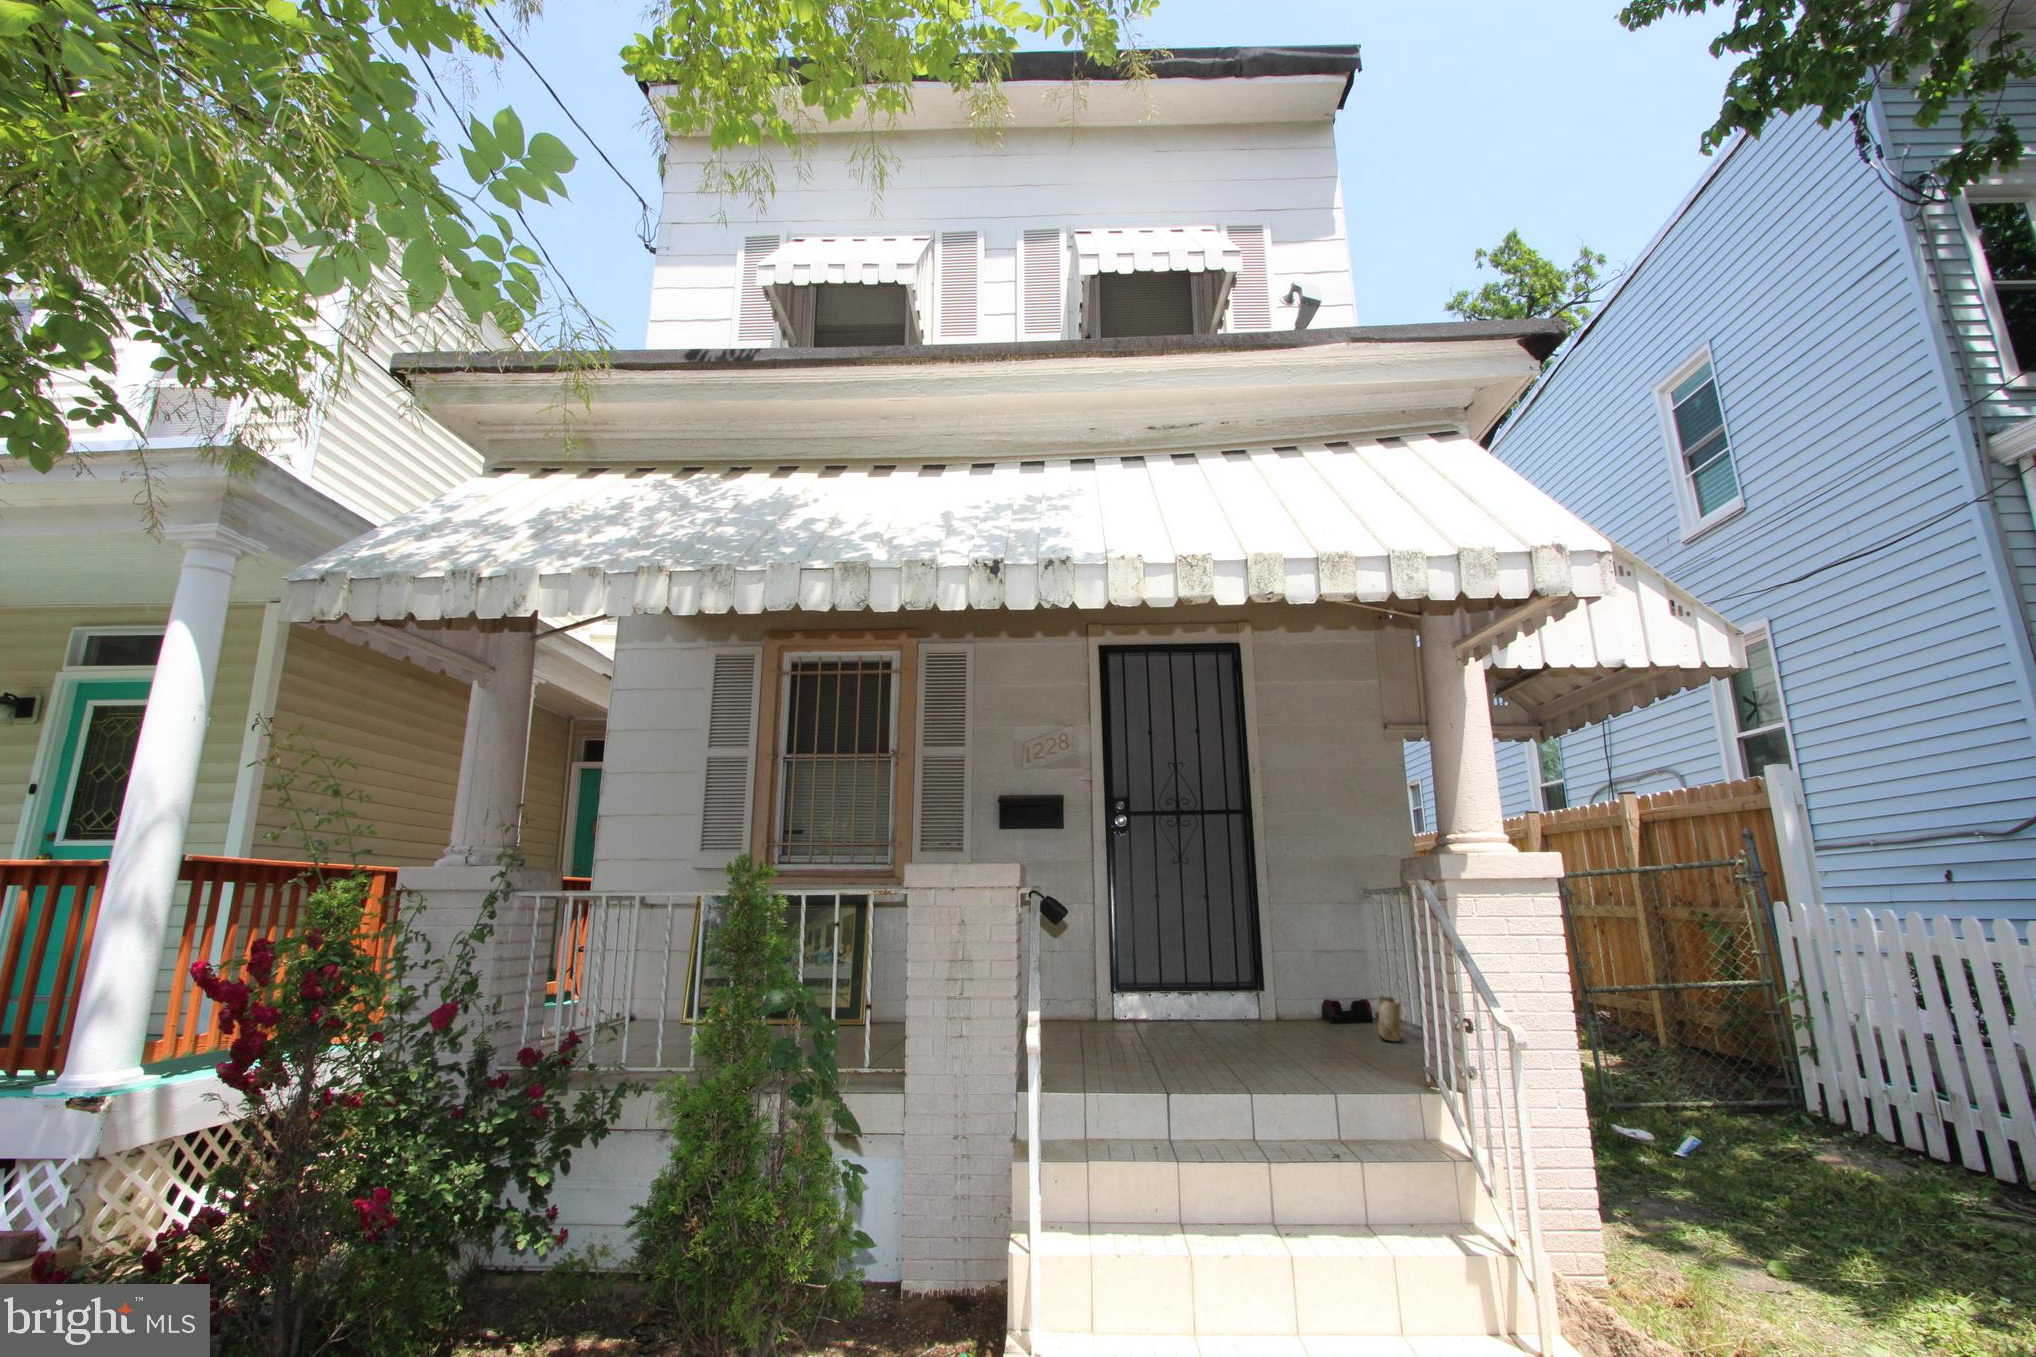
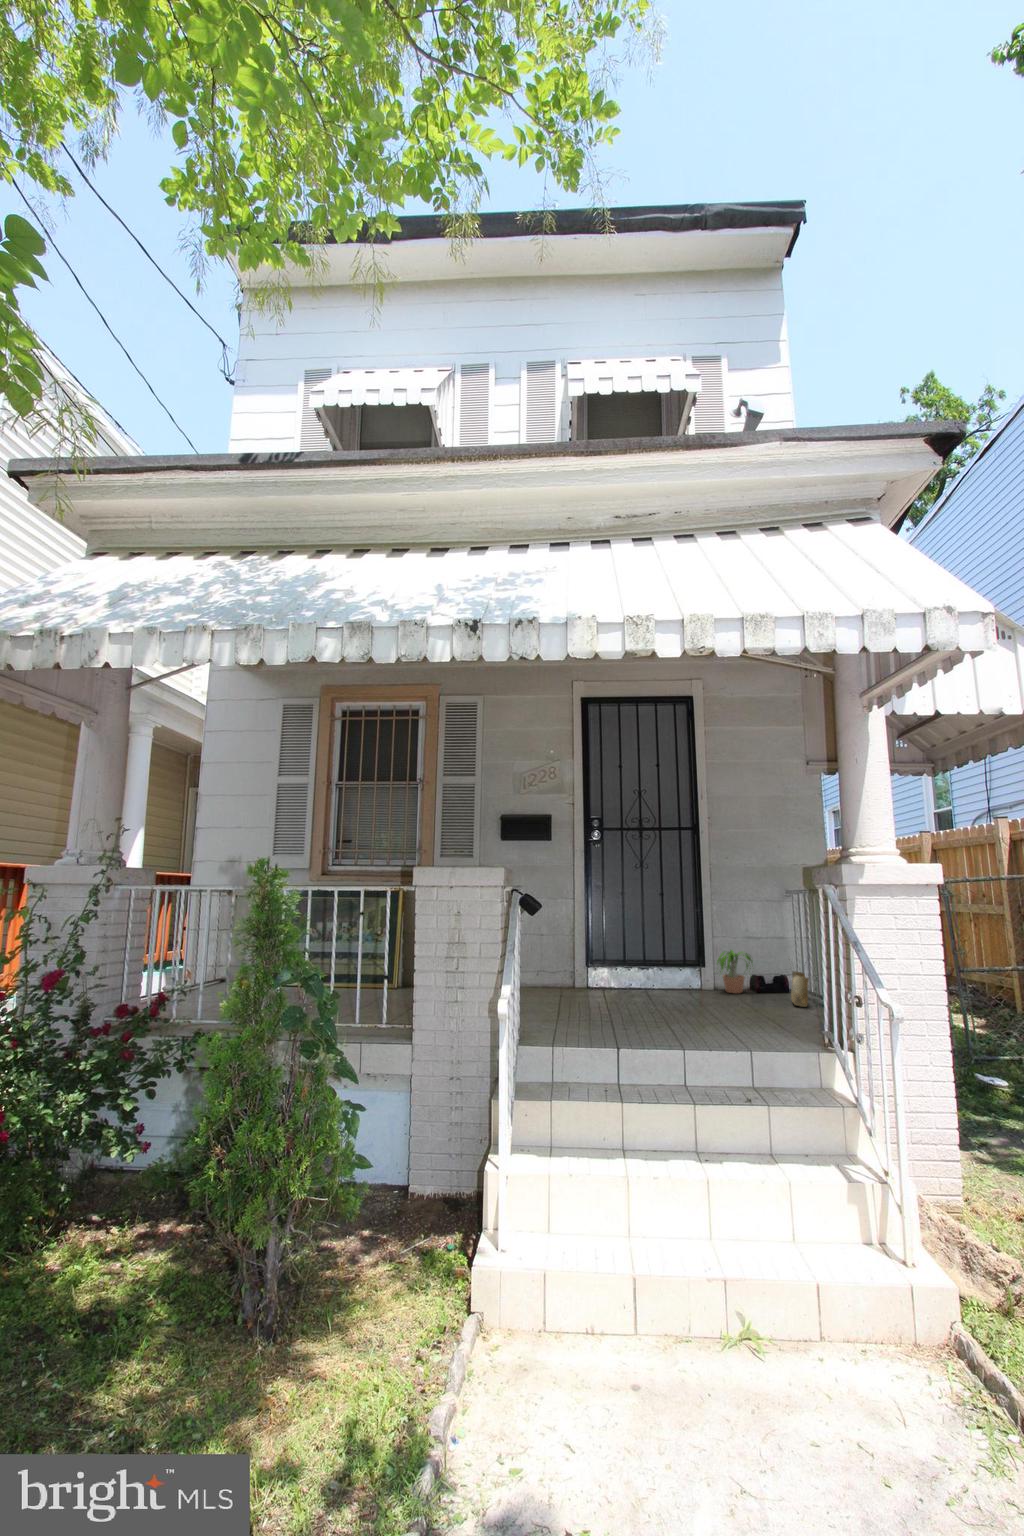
potted plant: none [1277,970,1338,1027] -> present [717,950,752,993]

